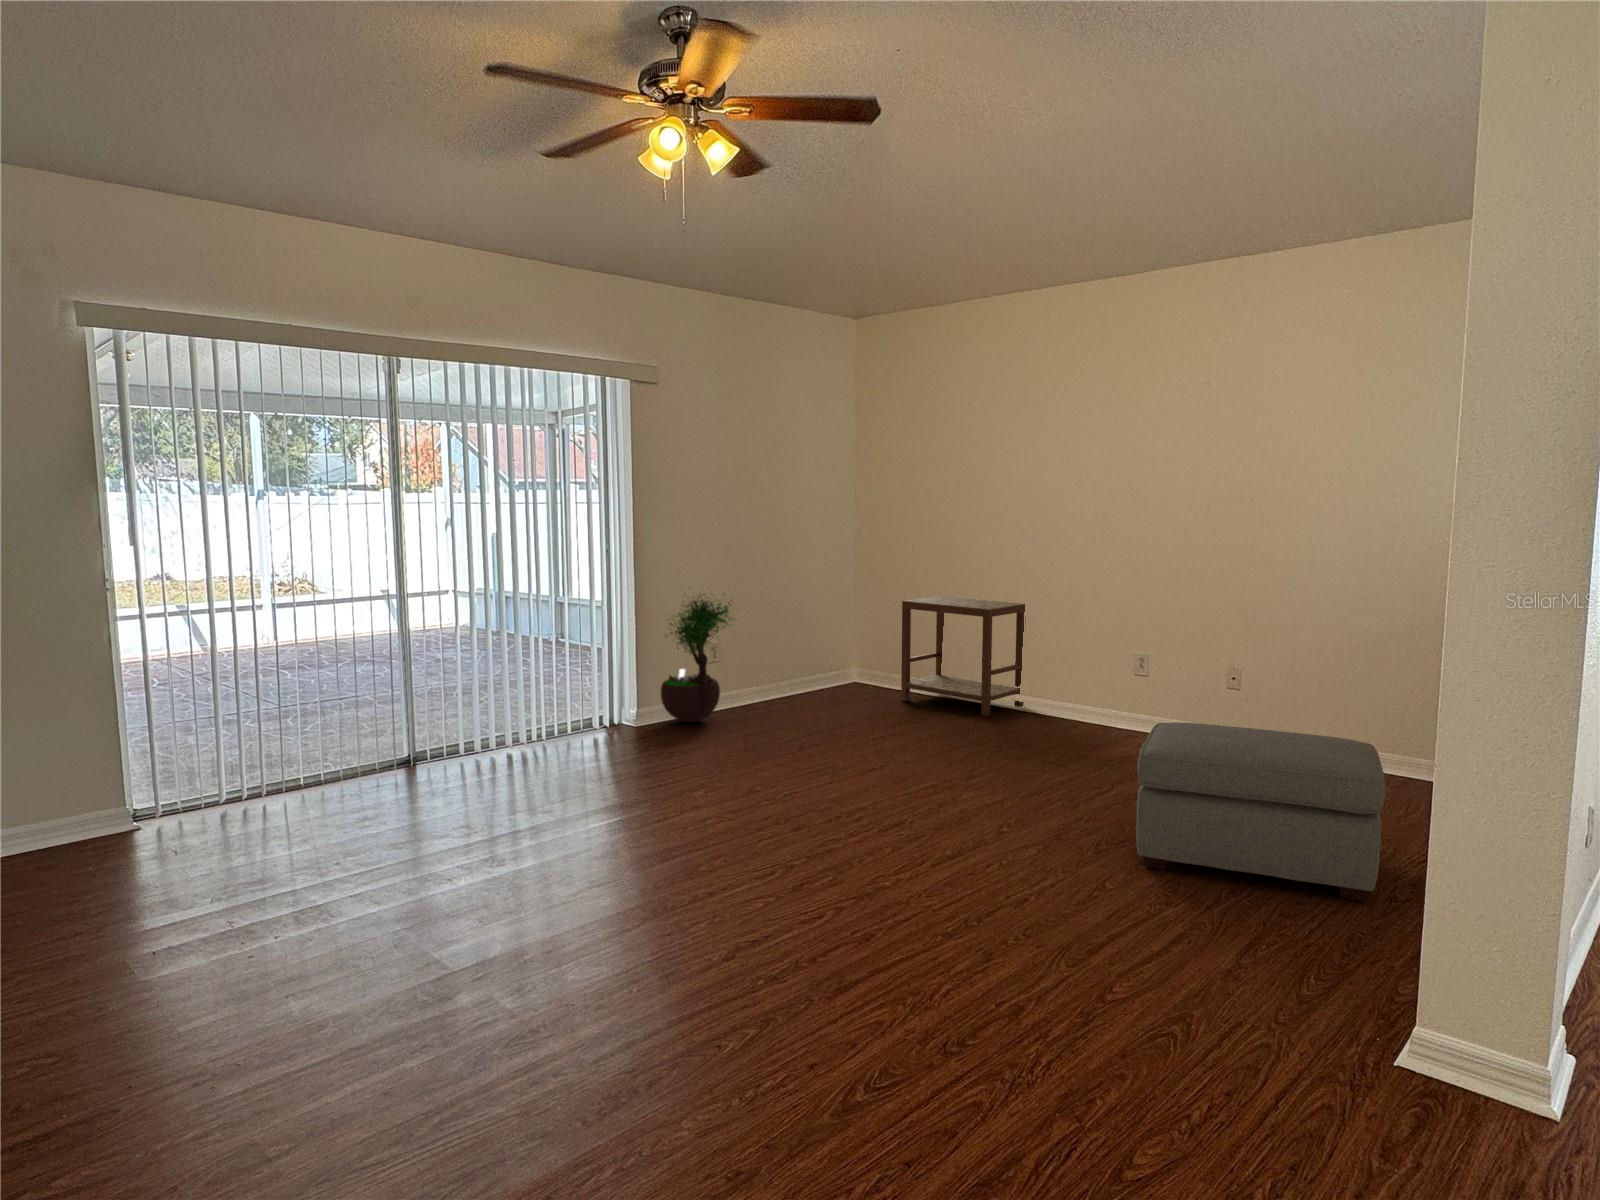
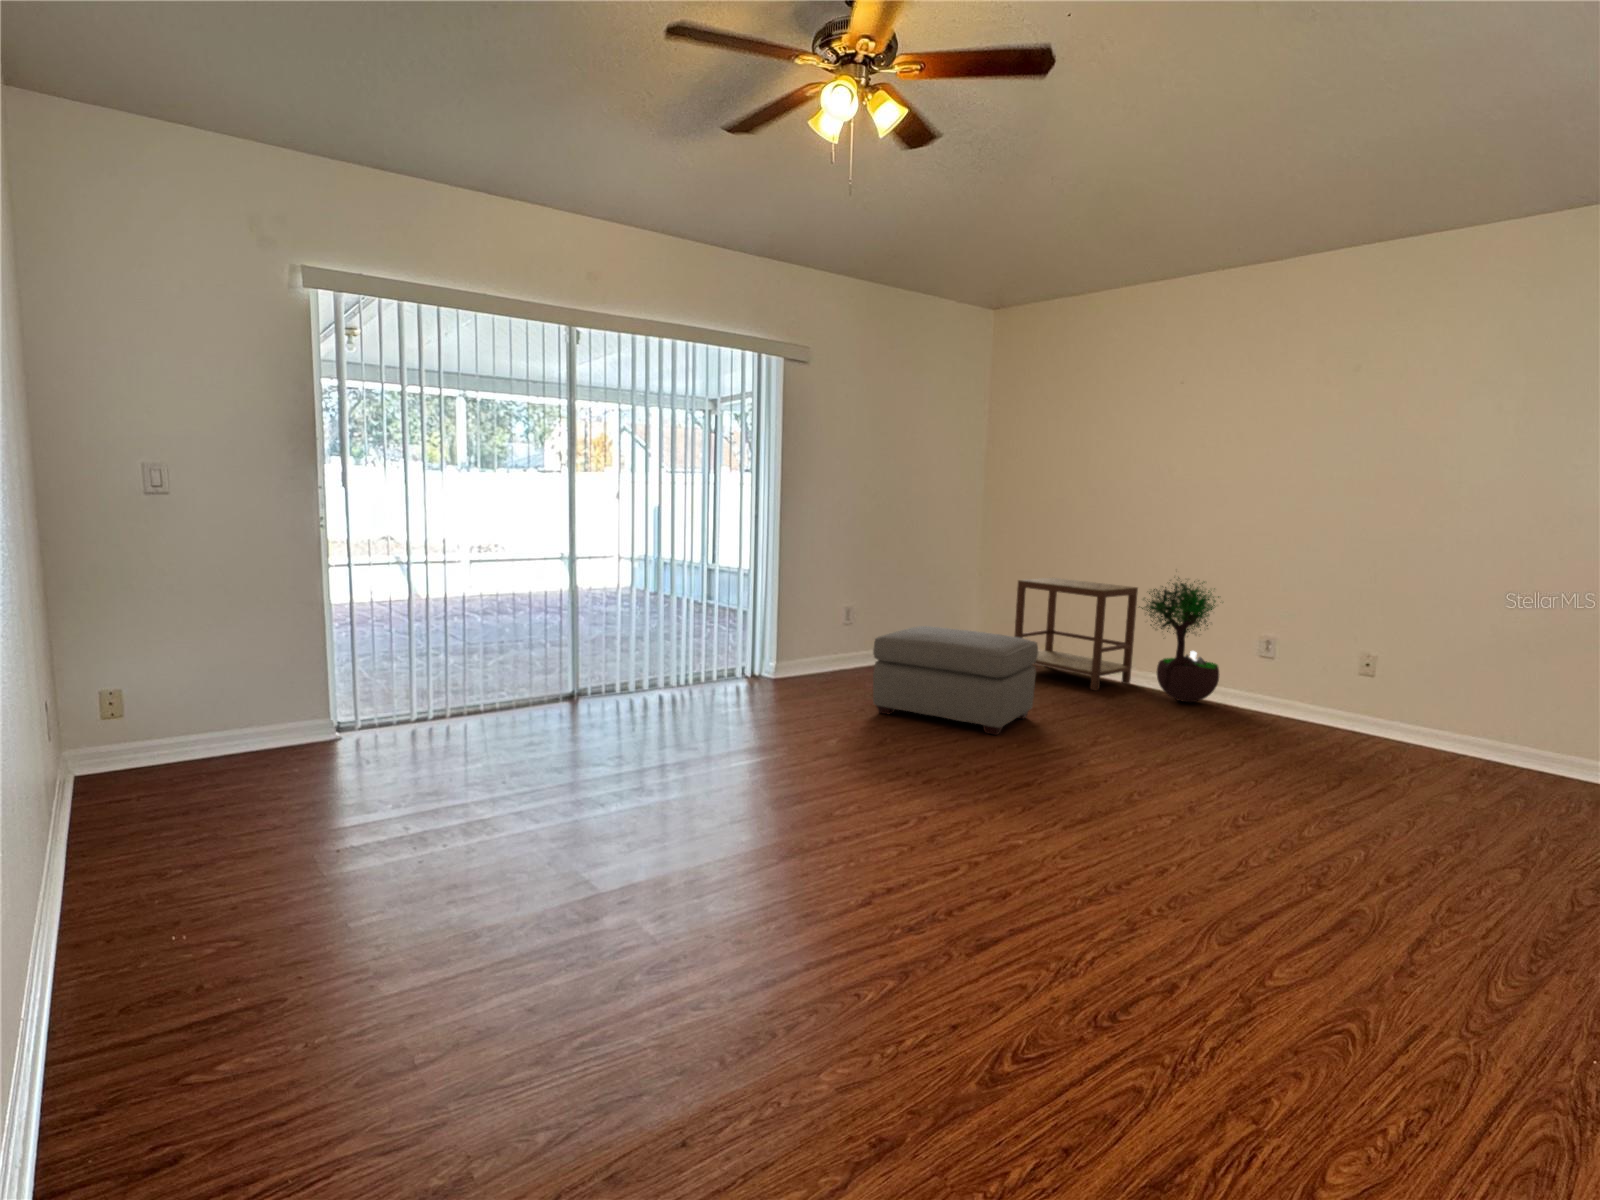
potted tree: present [660,587,733,722] -> present [1139,577,1219,702]
ottoman: present [1136,722,1385,901] -> present [873,626,1038,735]

